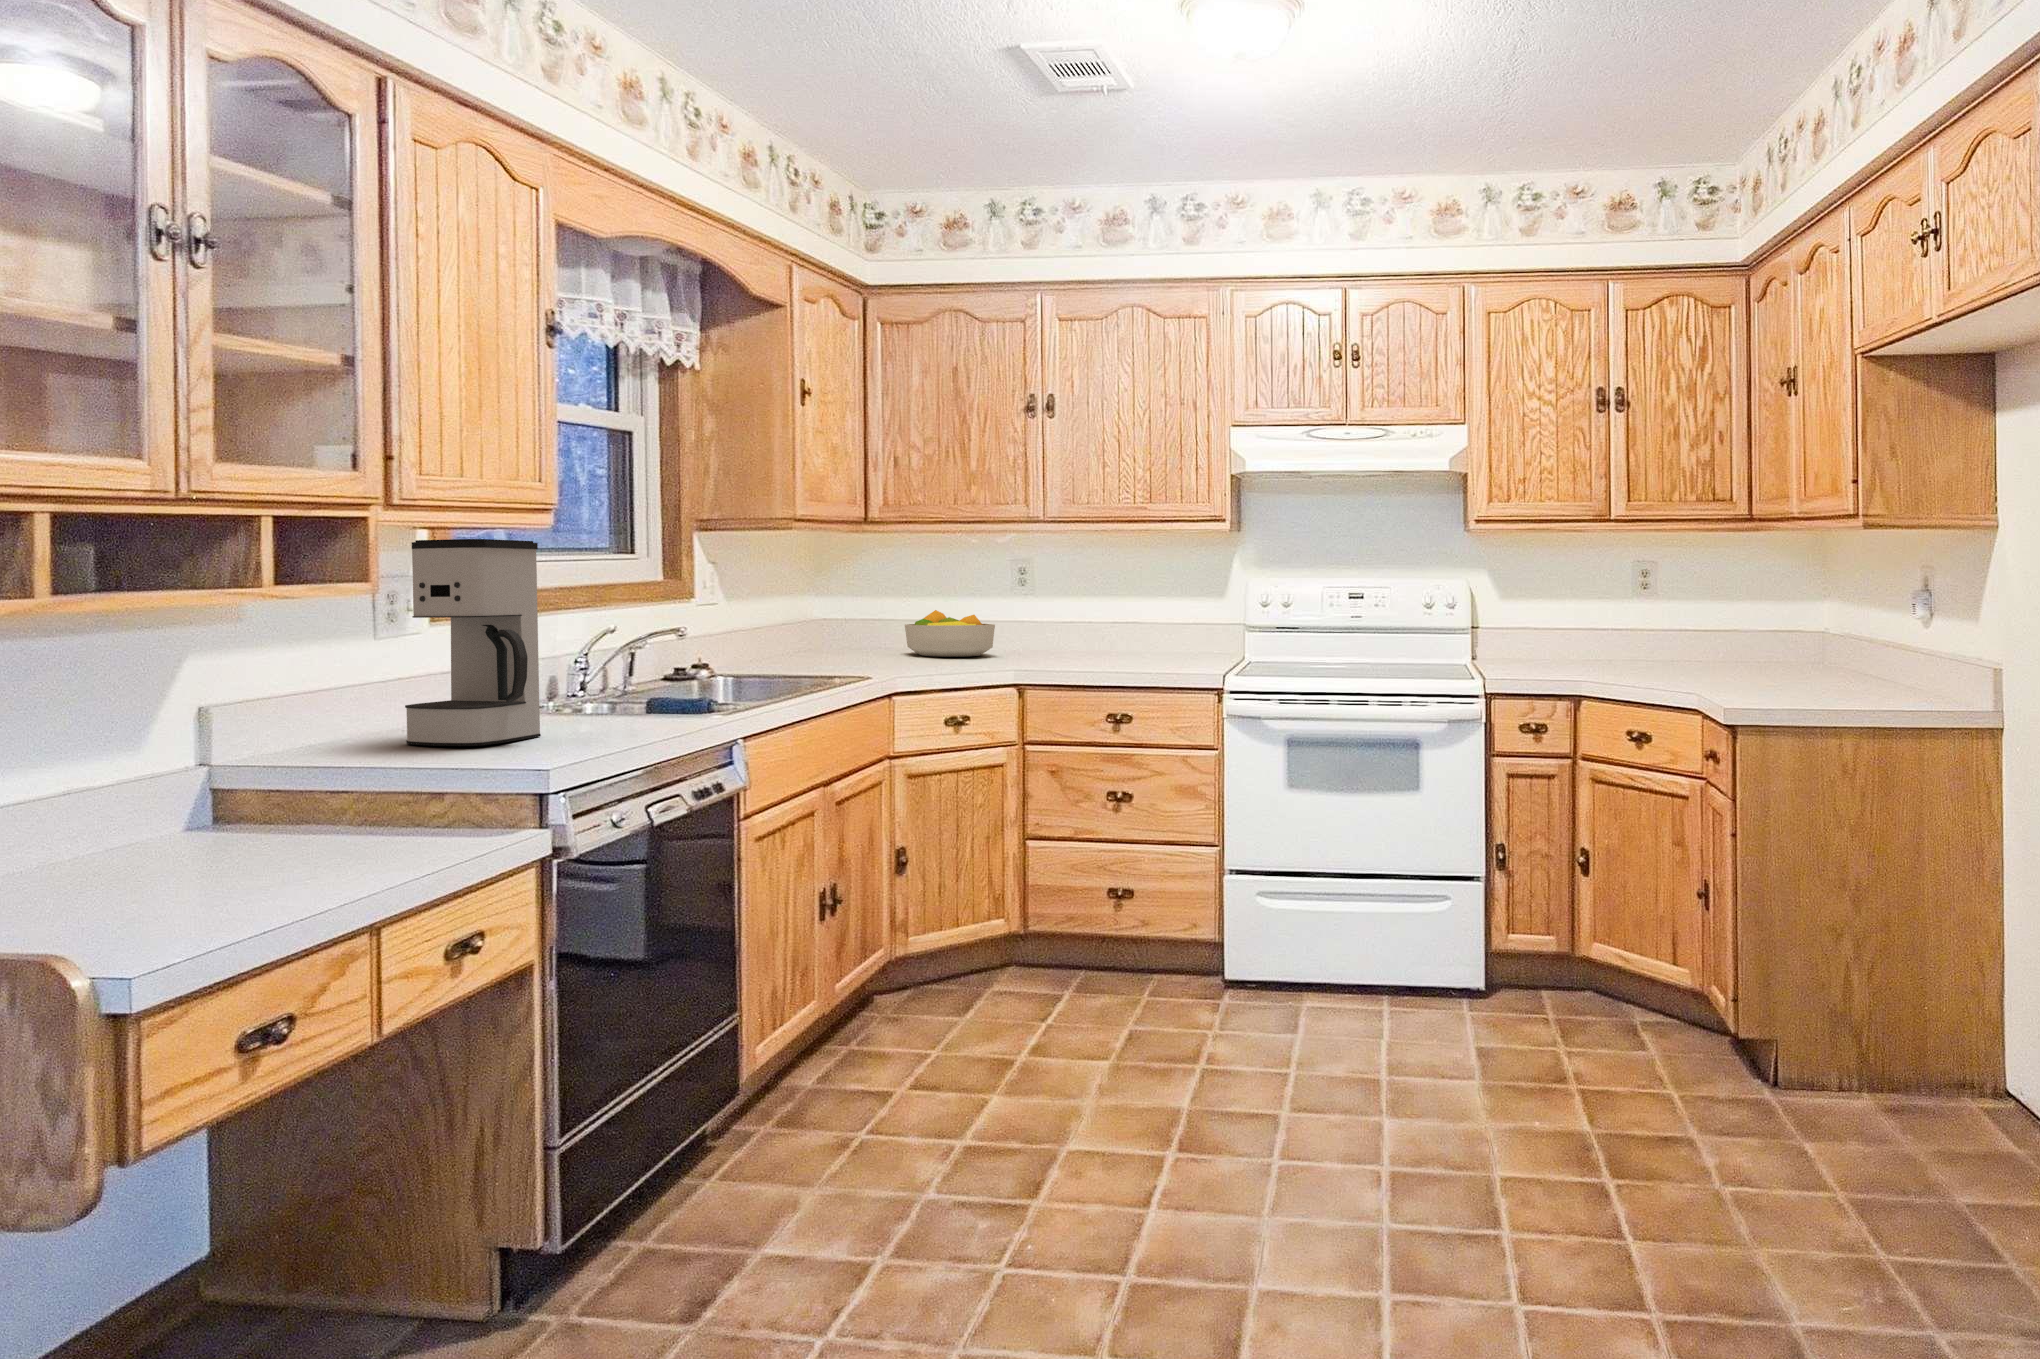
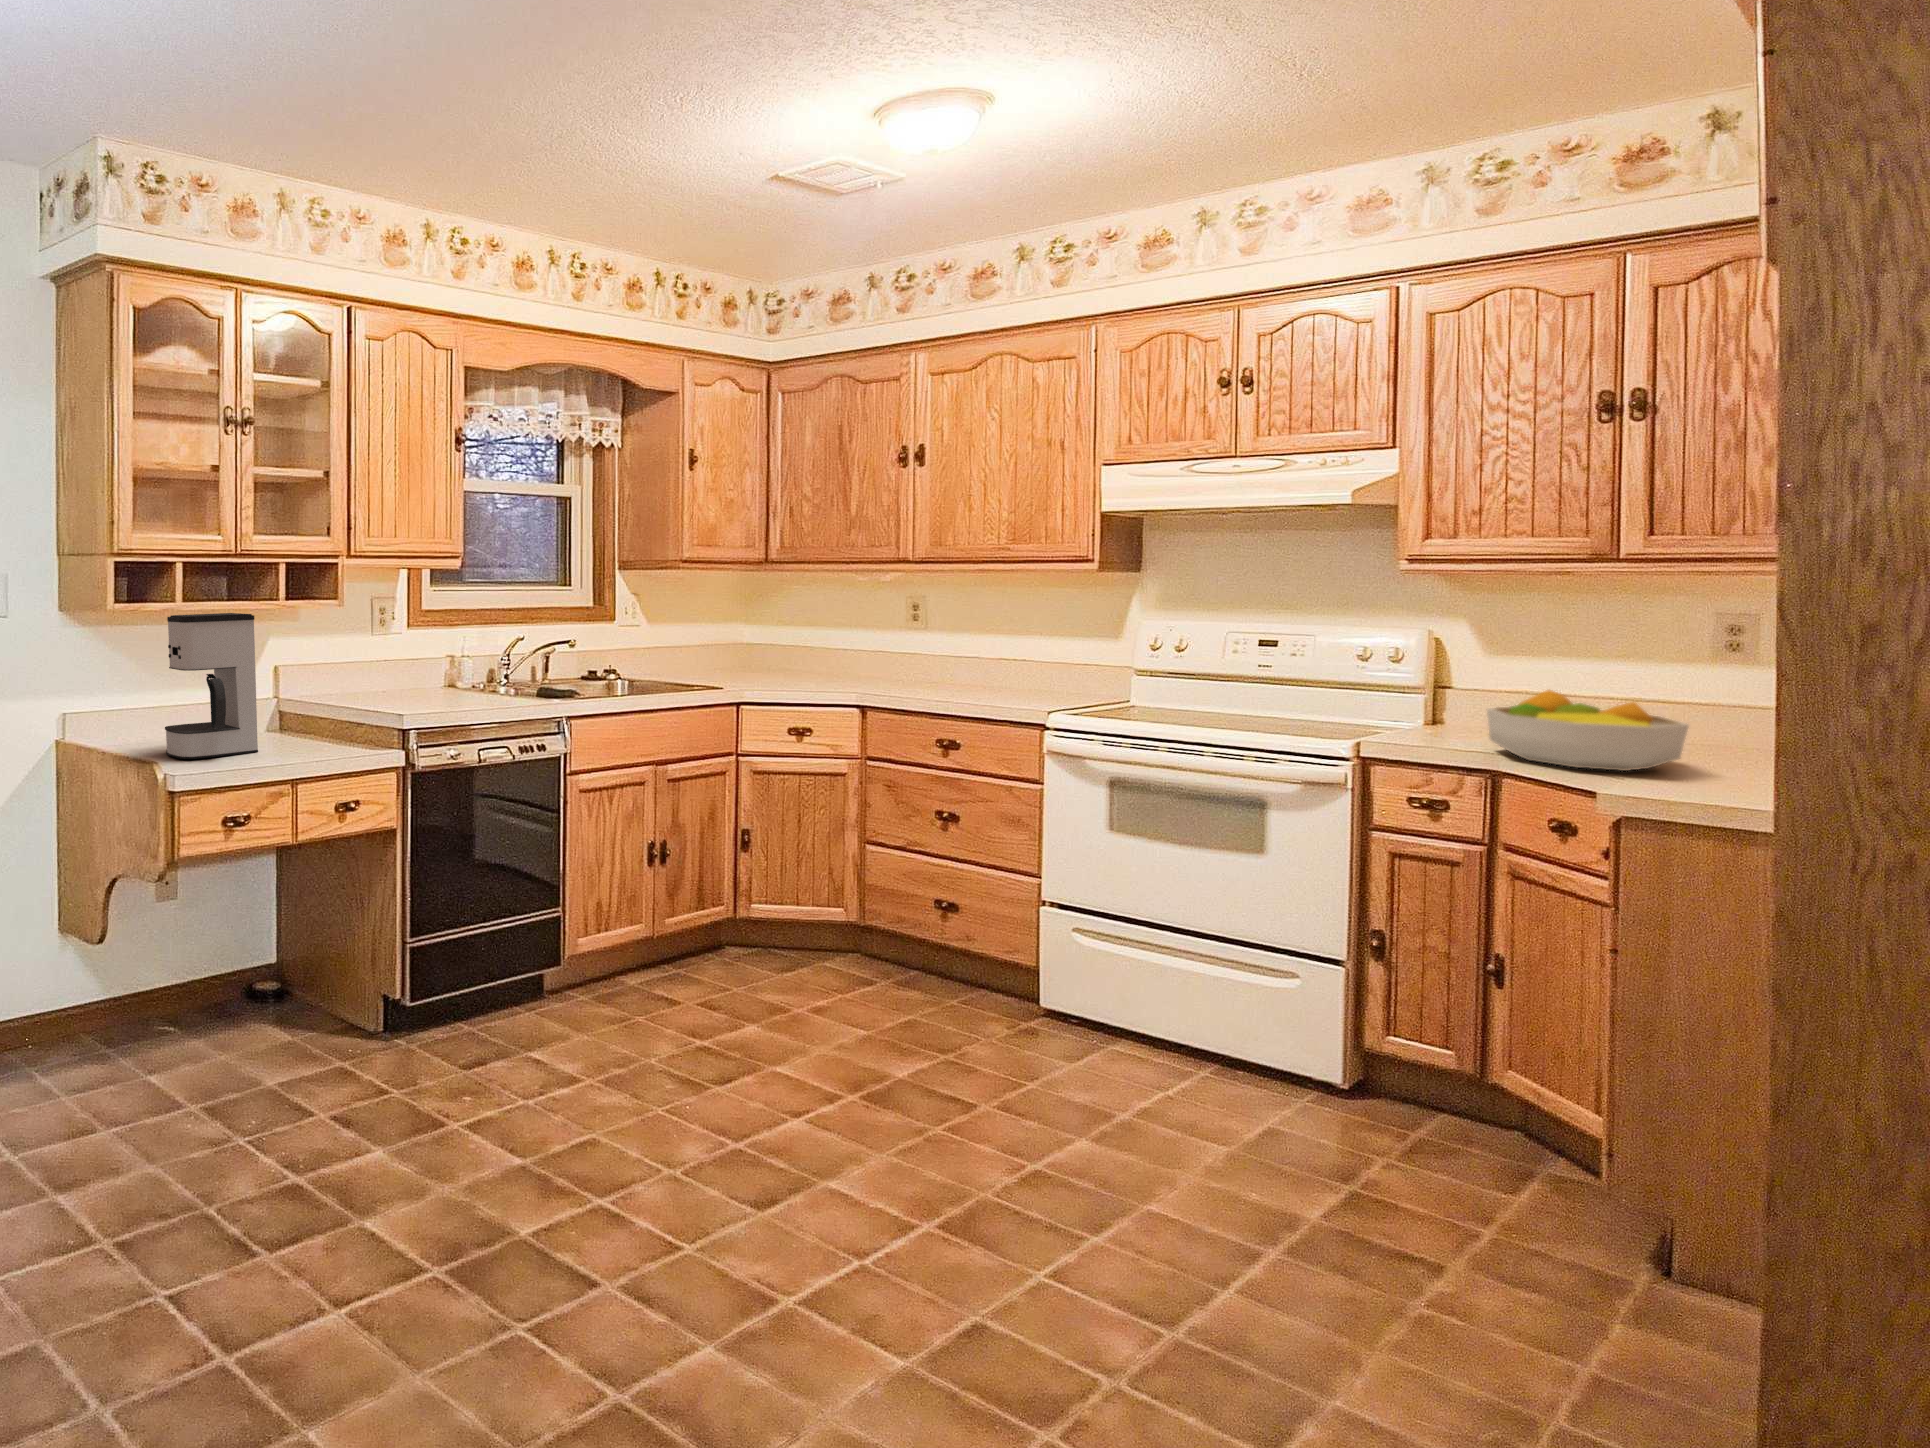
fruit bowl: present [905,610,995,657] -> present [1487,690,1689,771]

